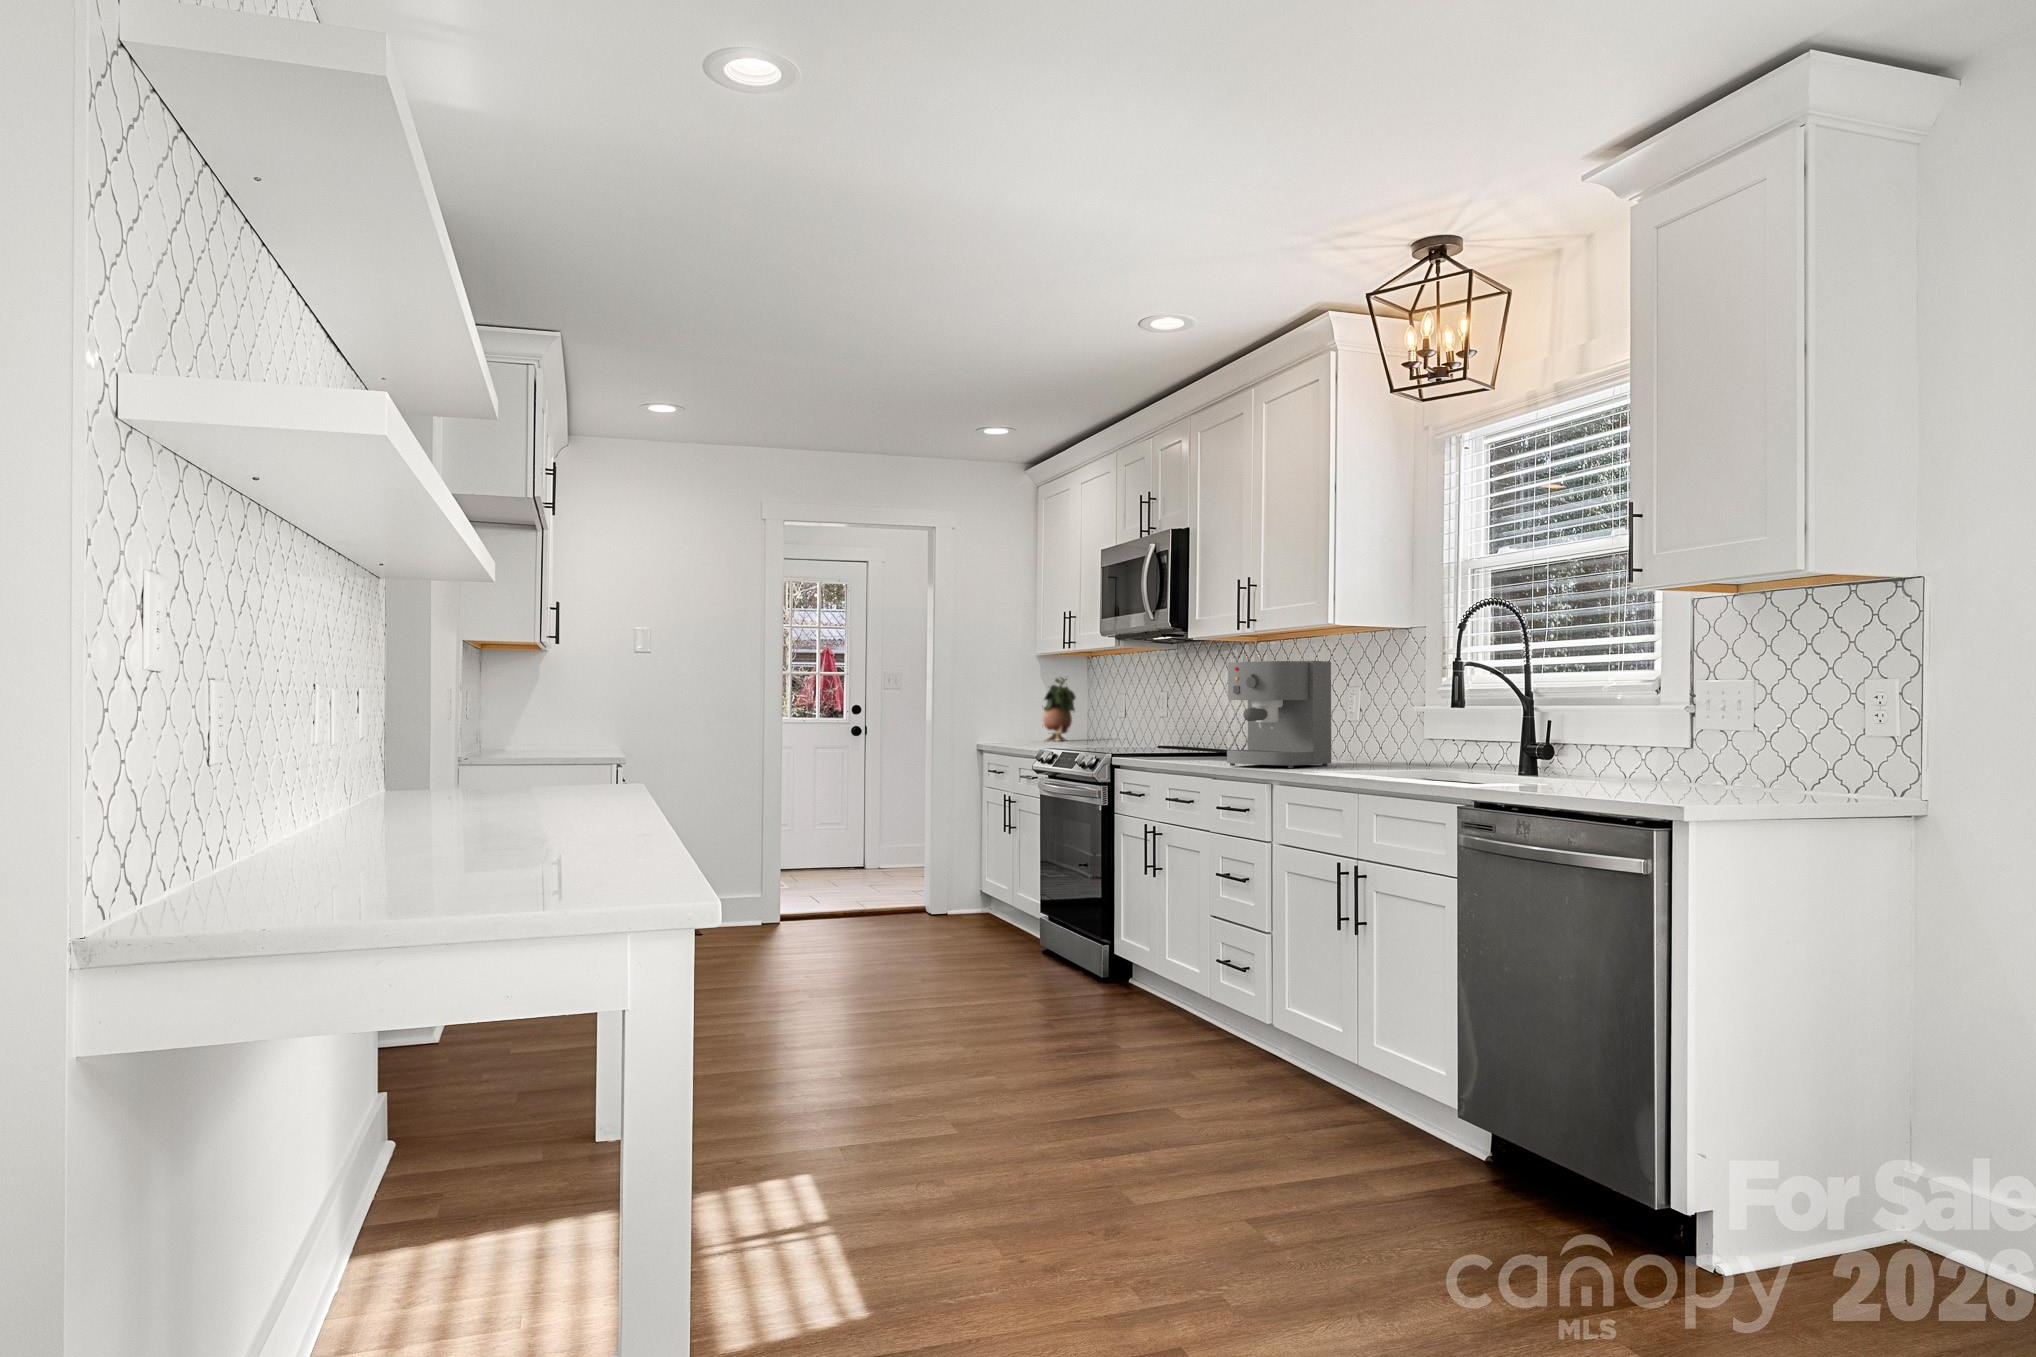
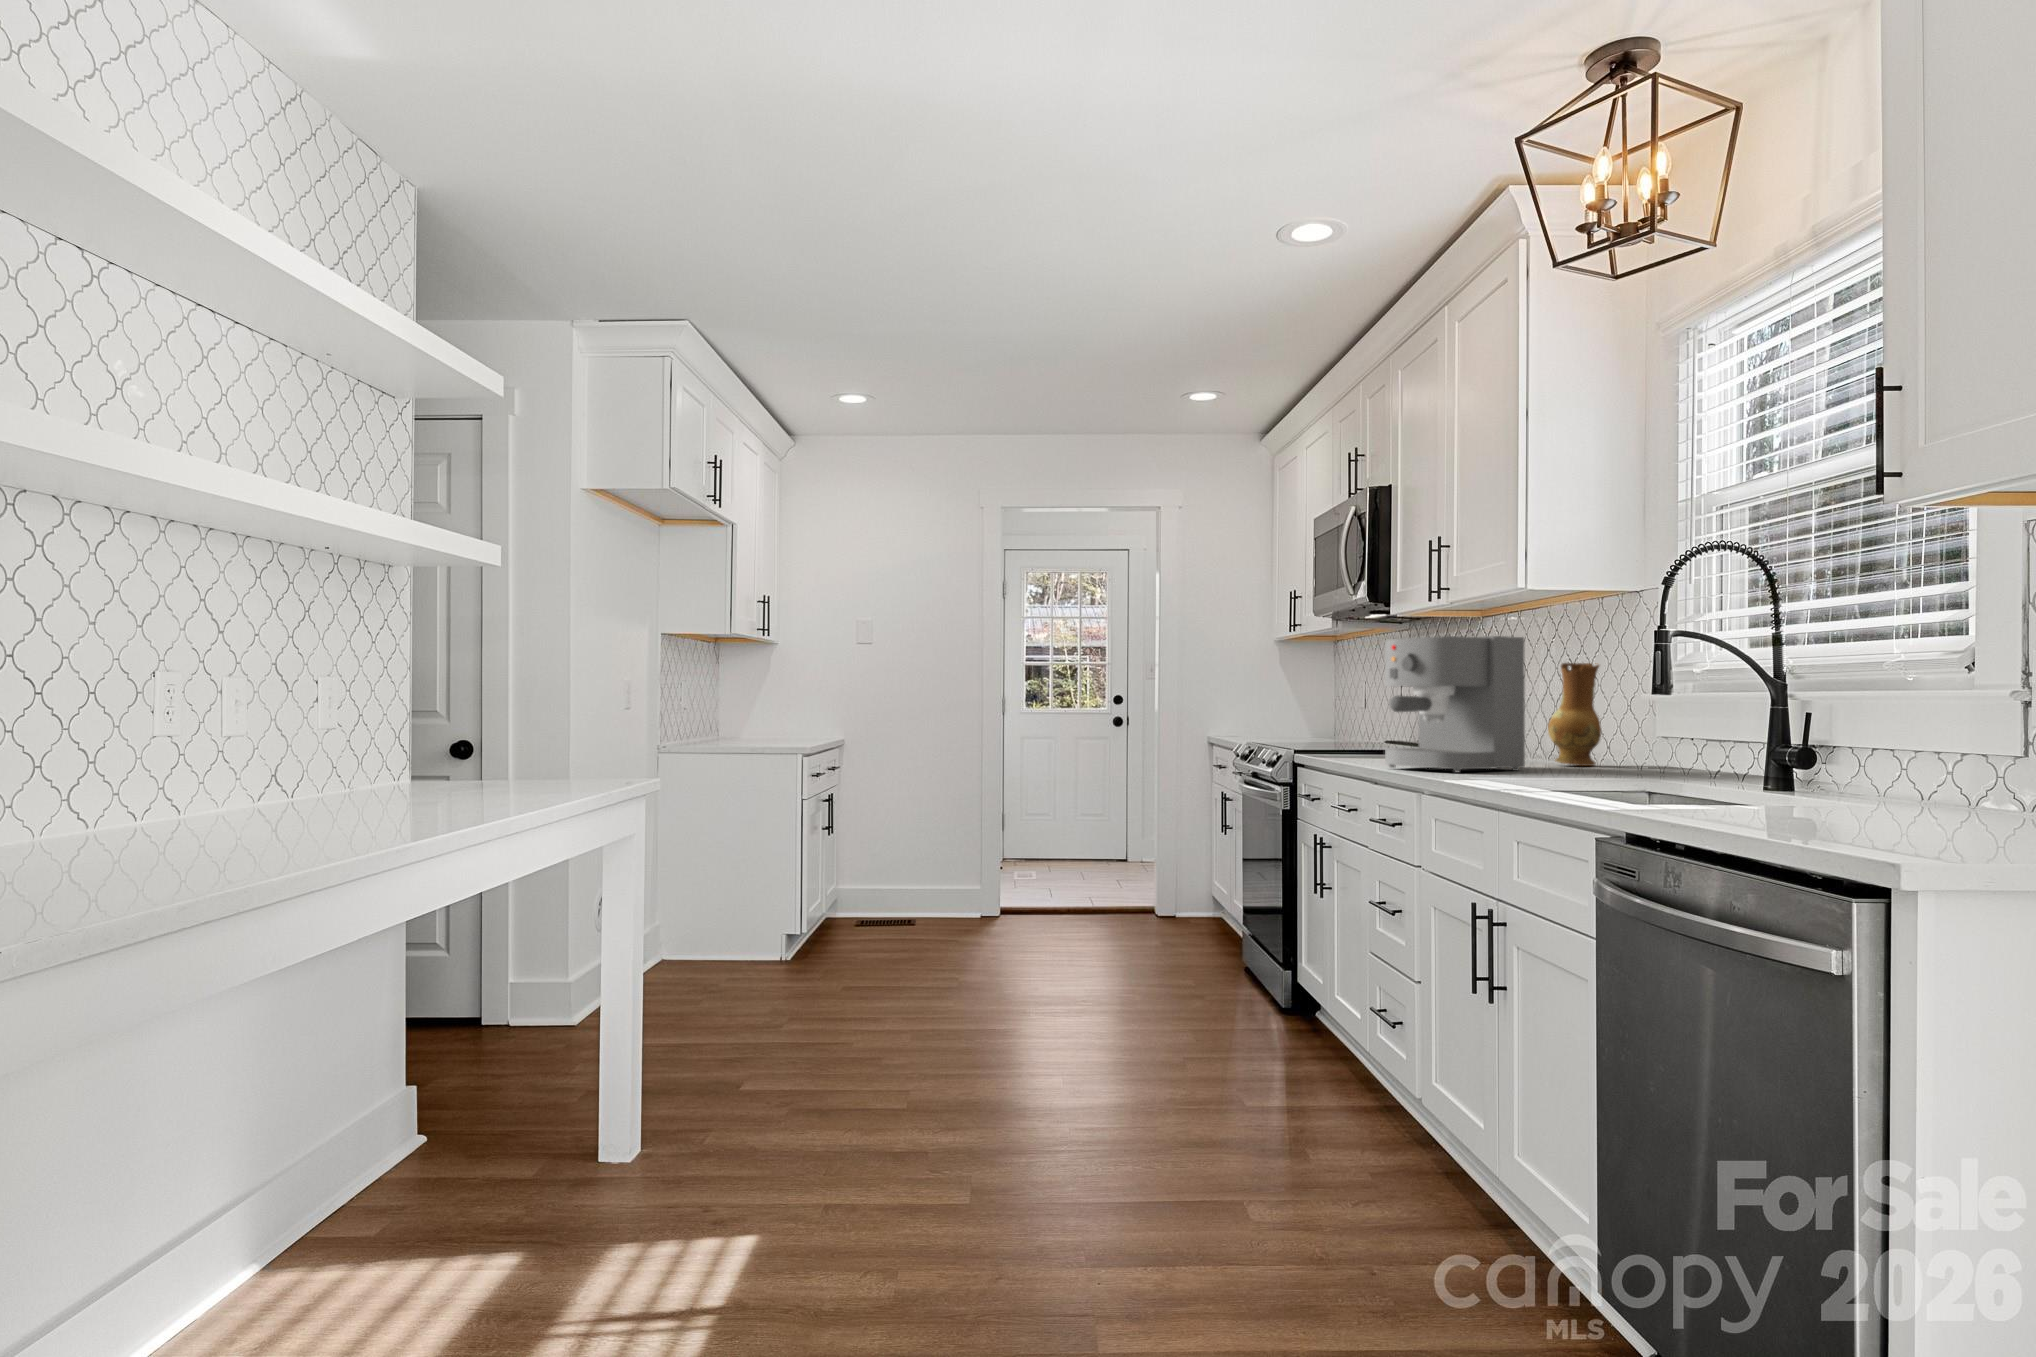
potted plant: present [1043,678,1075,741] -> none [1283,665,1321,735]
ceramic jug: none [1337,681,1377,761] -> present [1548,663,1601,766]

